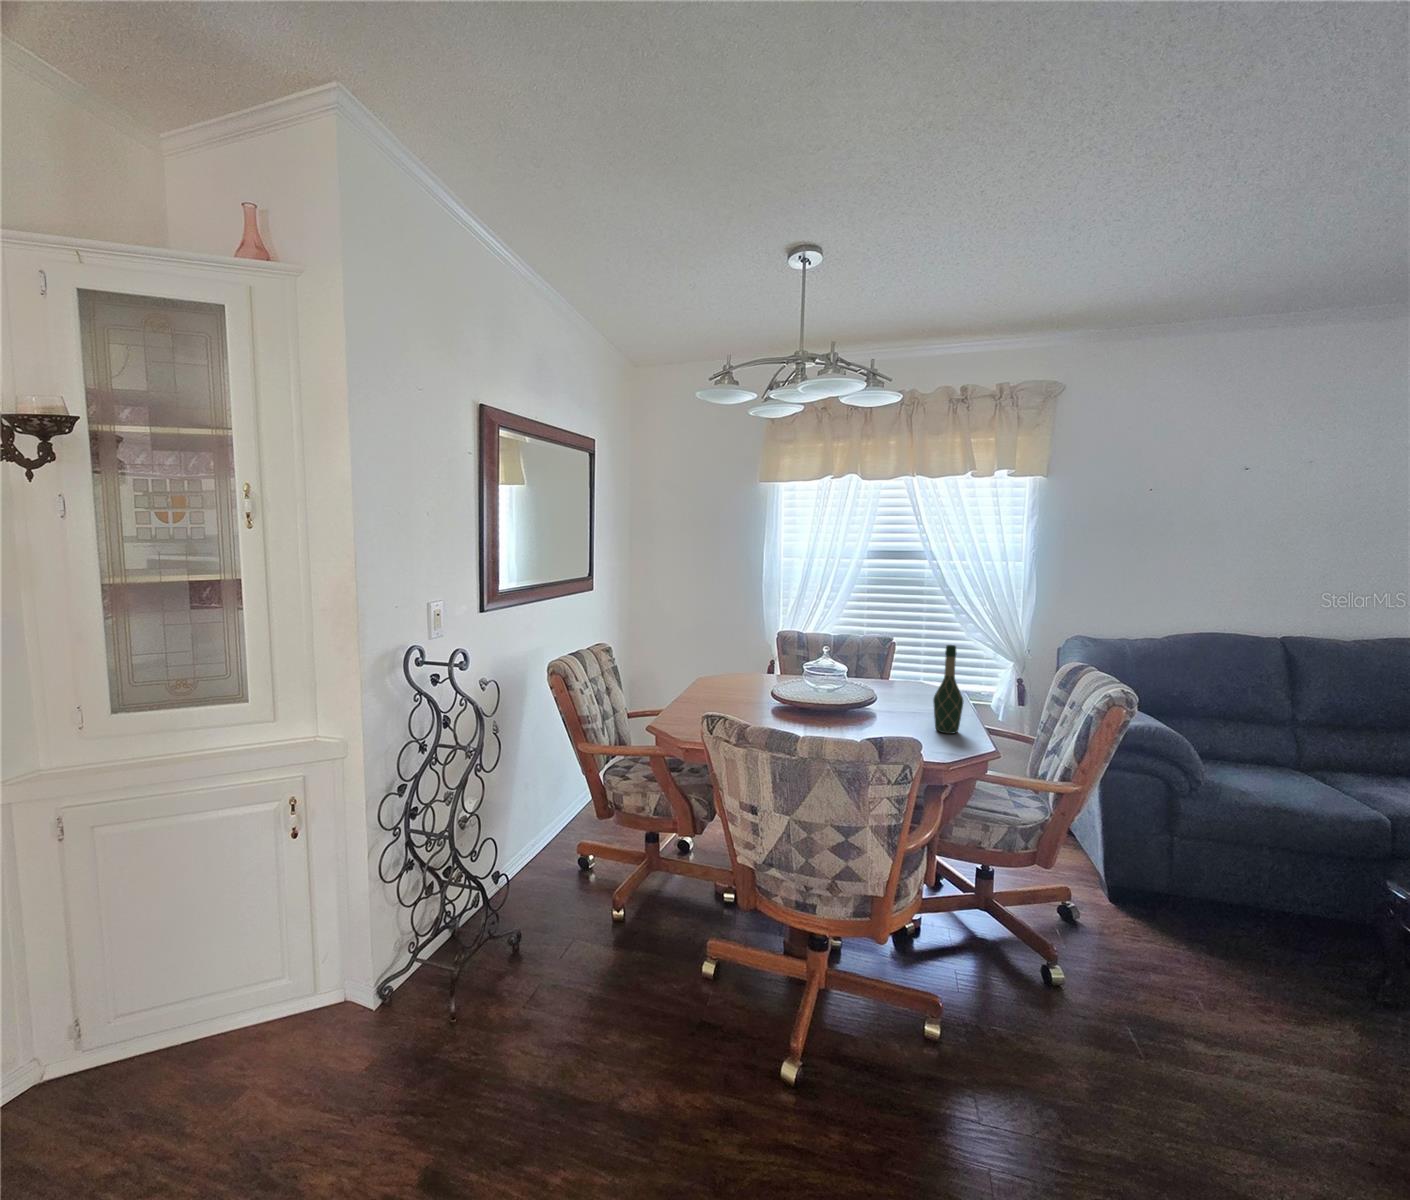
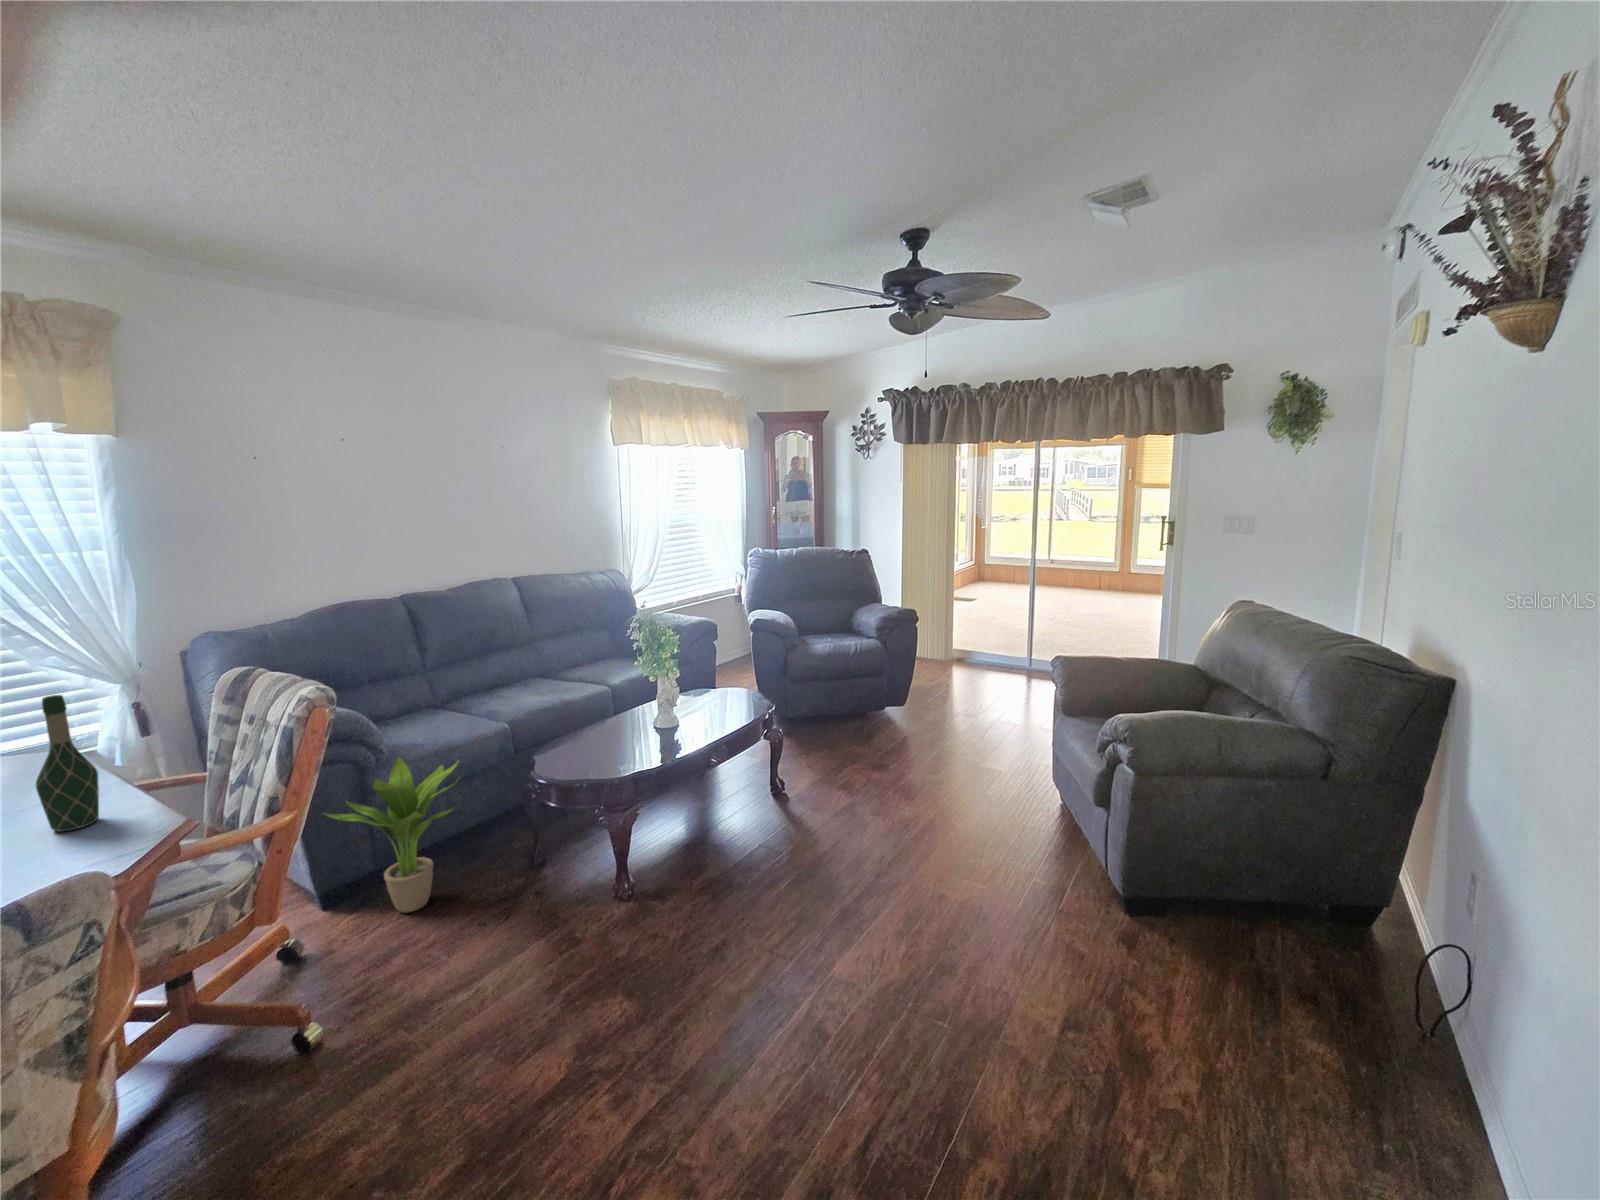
potted plant: none [1115,793,1278,954] -> present [325,757,459,913]

